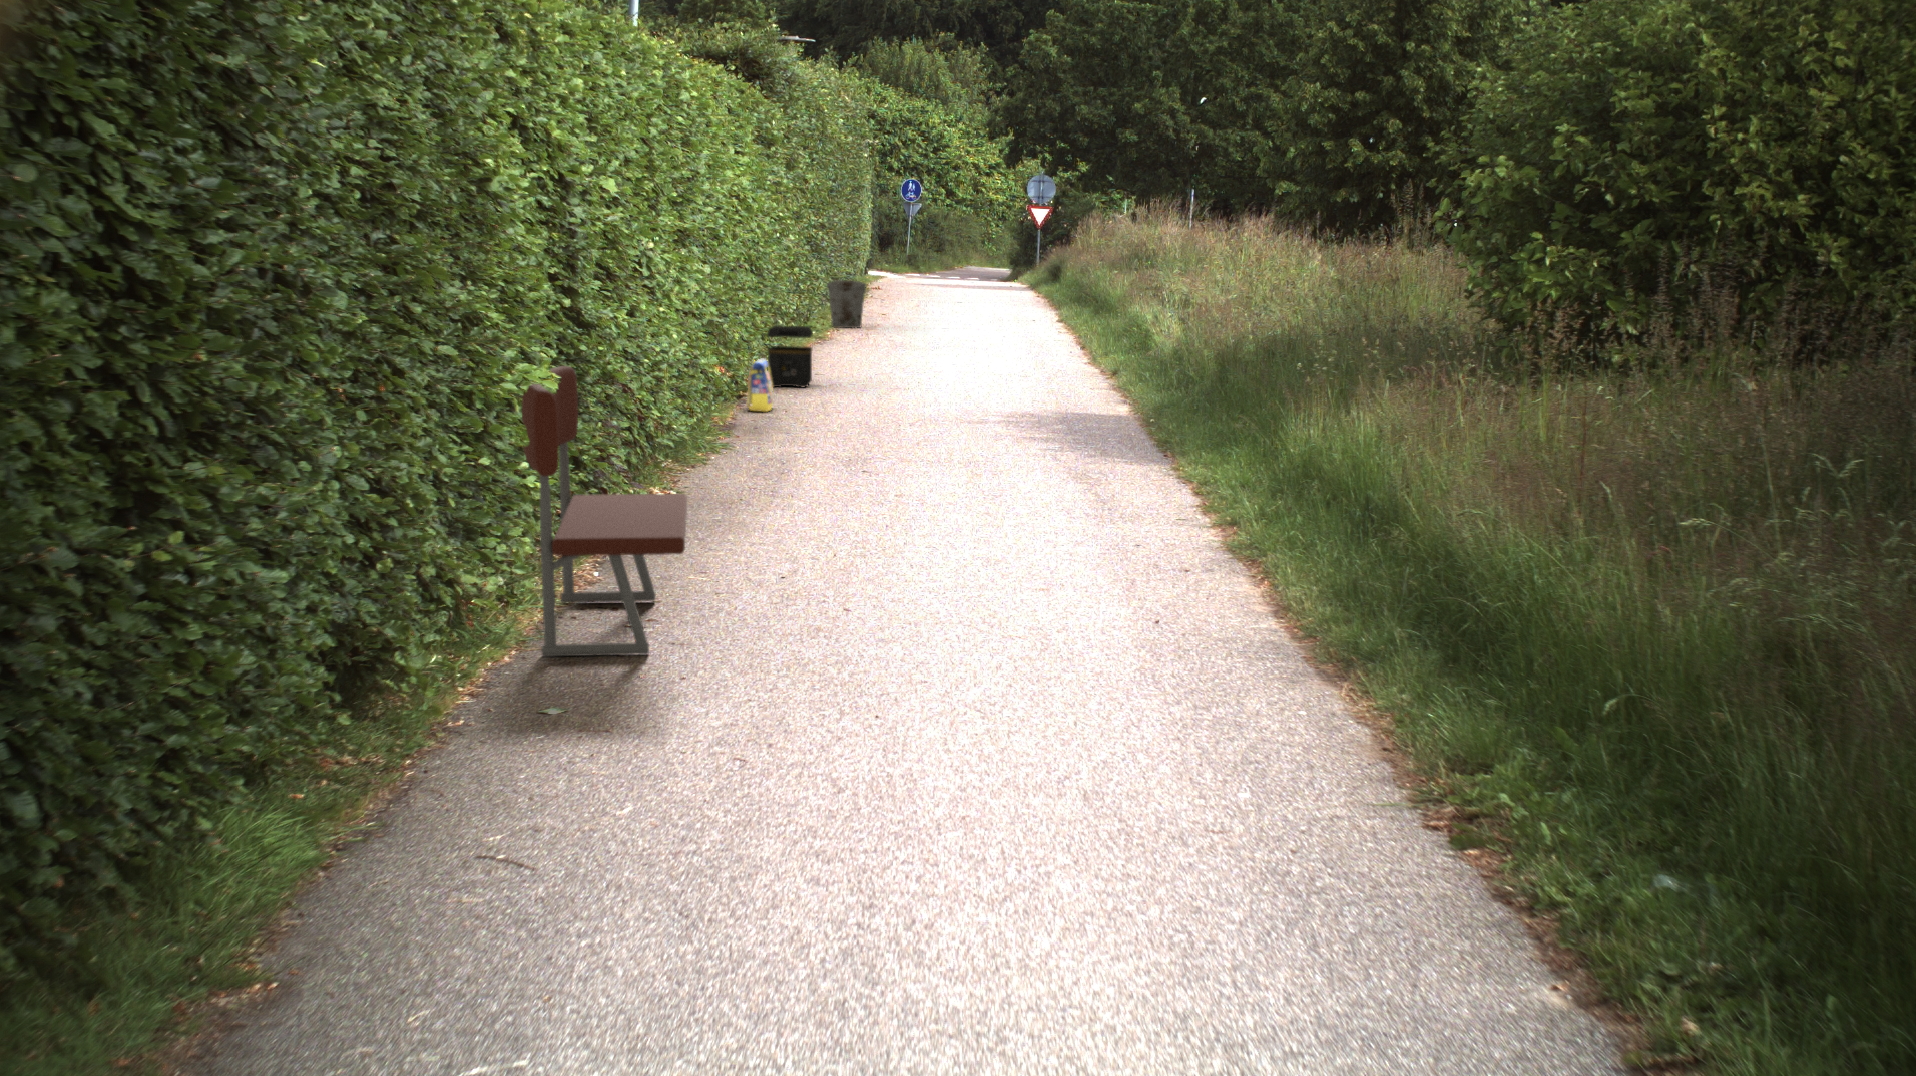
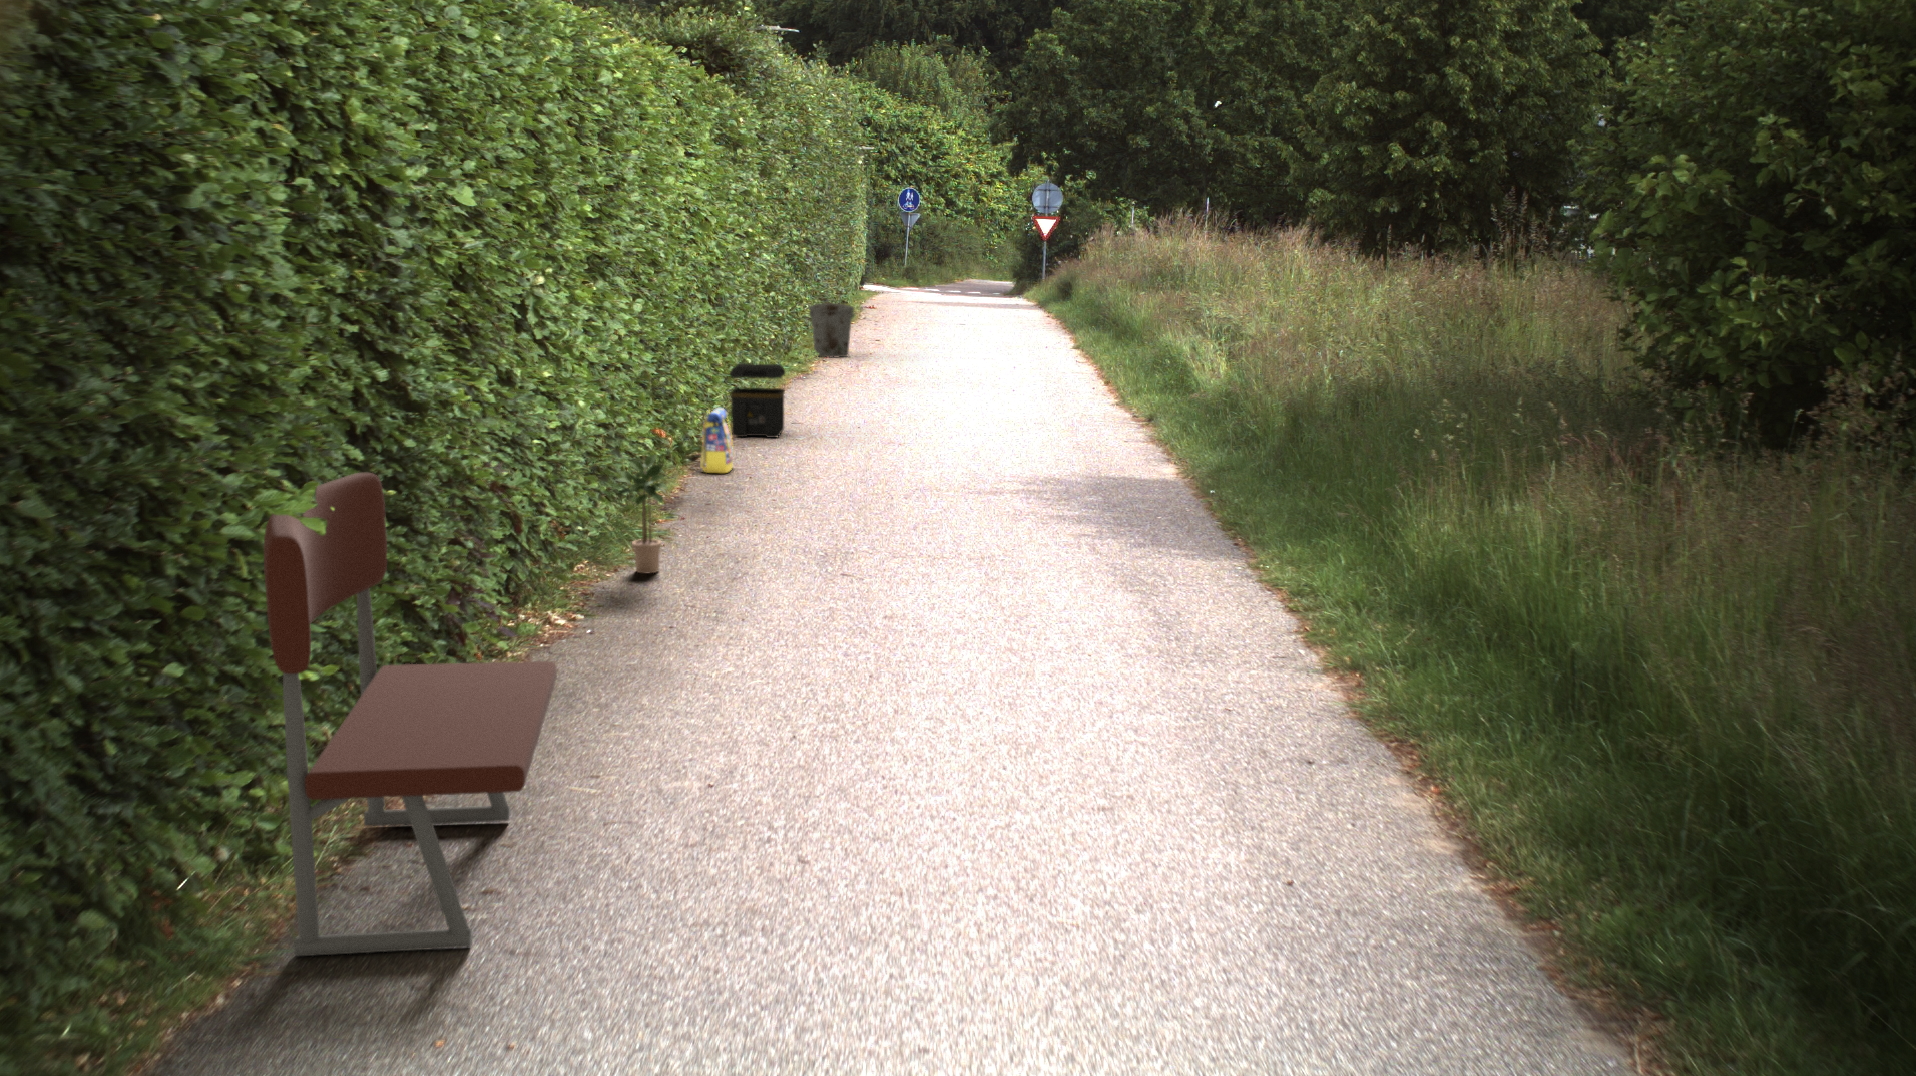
potted plant: none [690,384,734,474] -> present [613,454,667,573]

